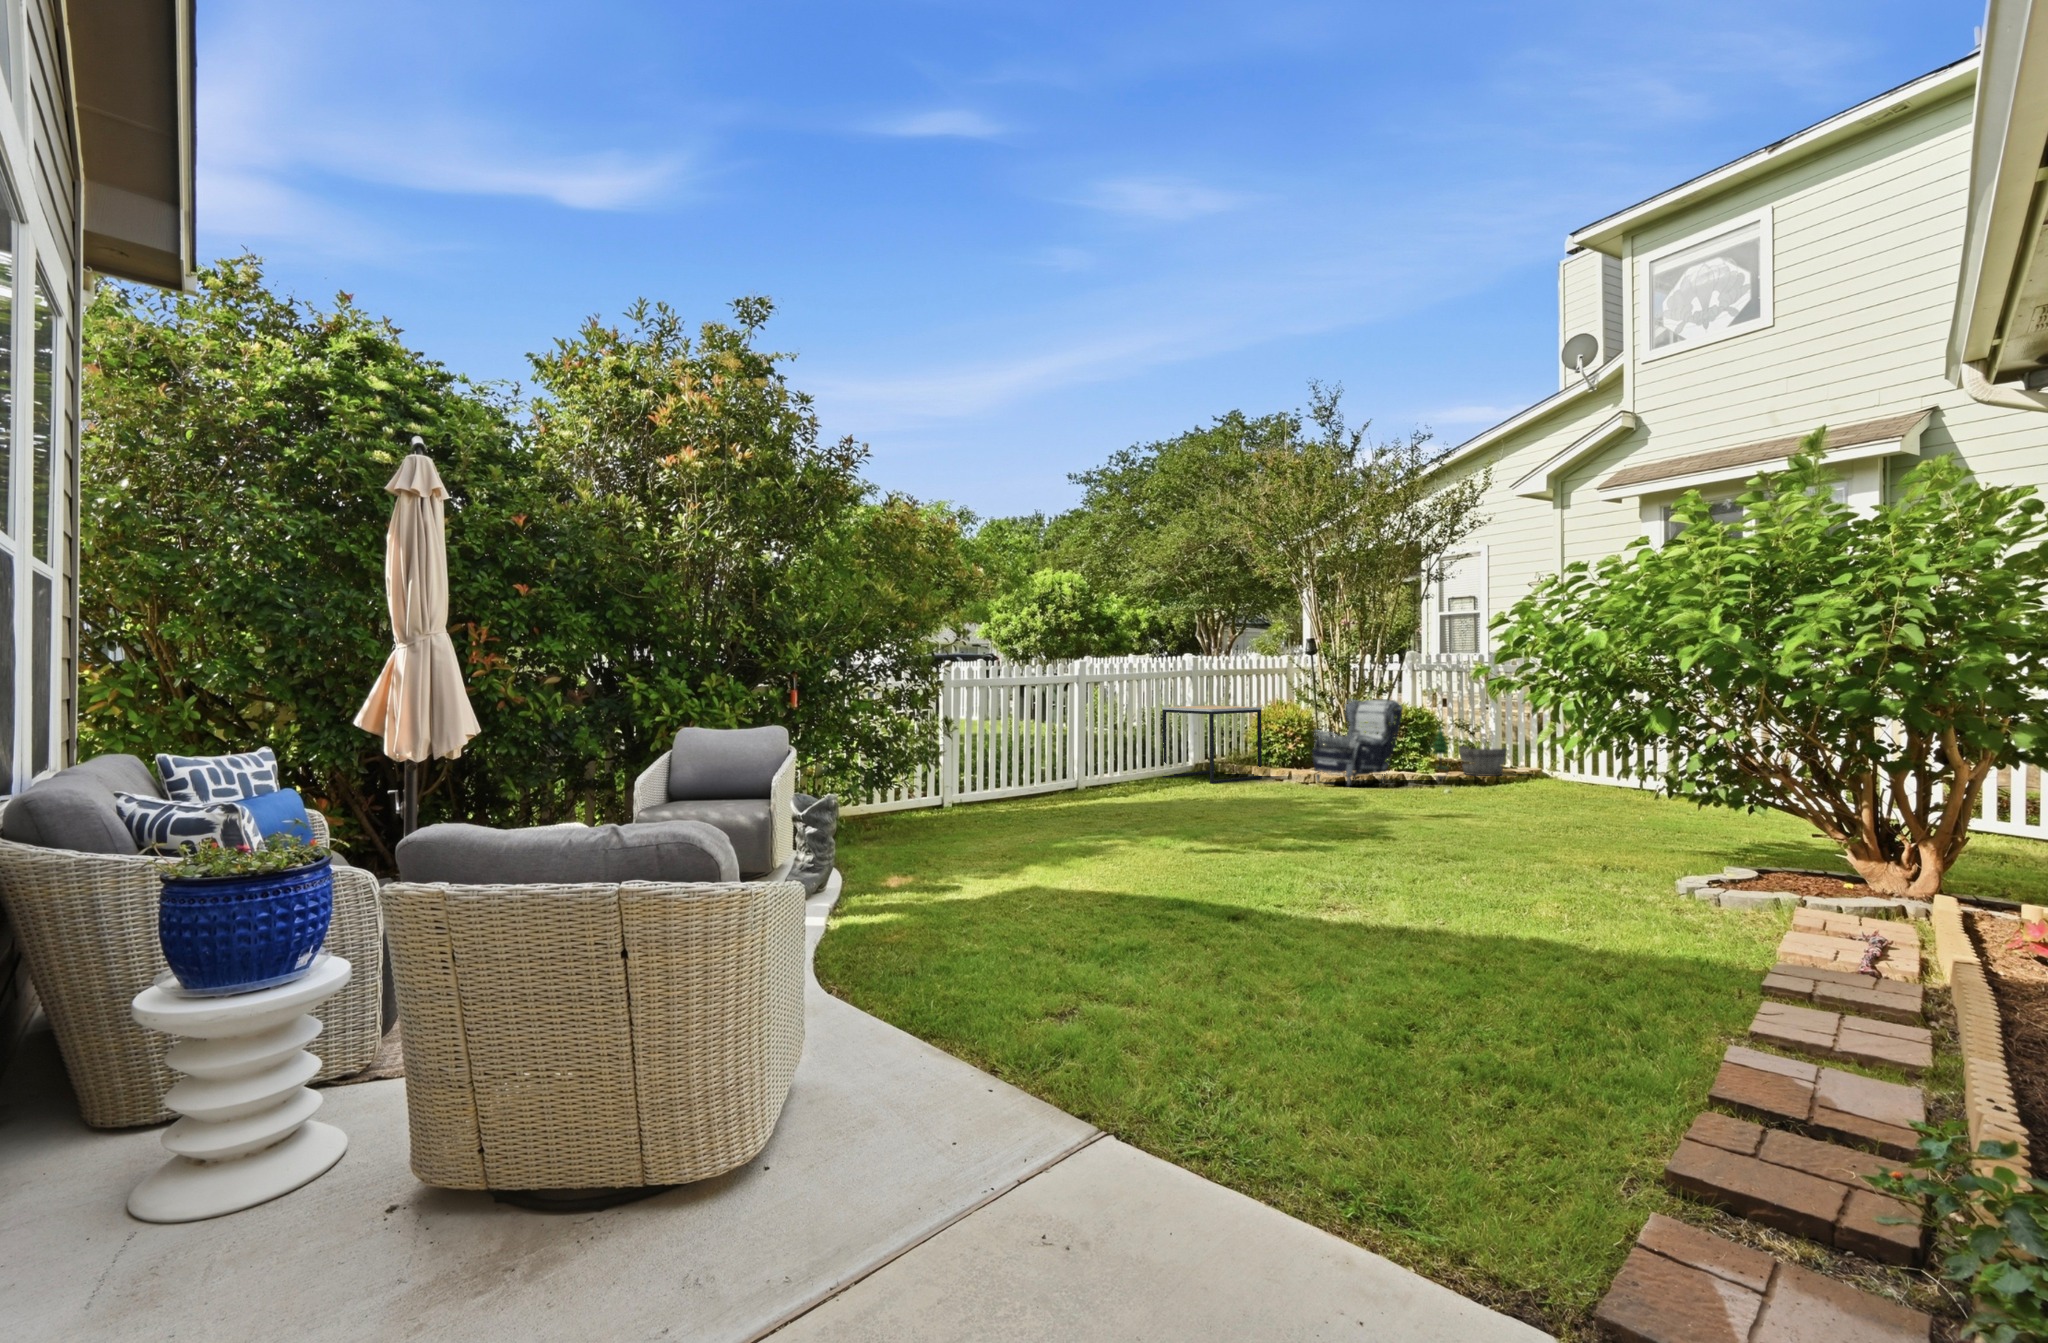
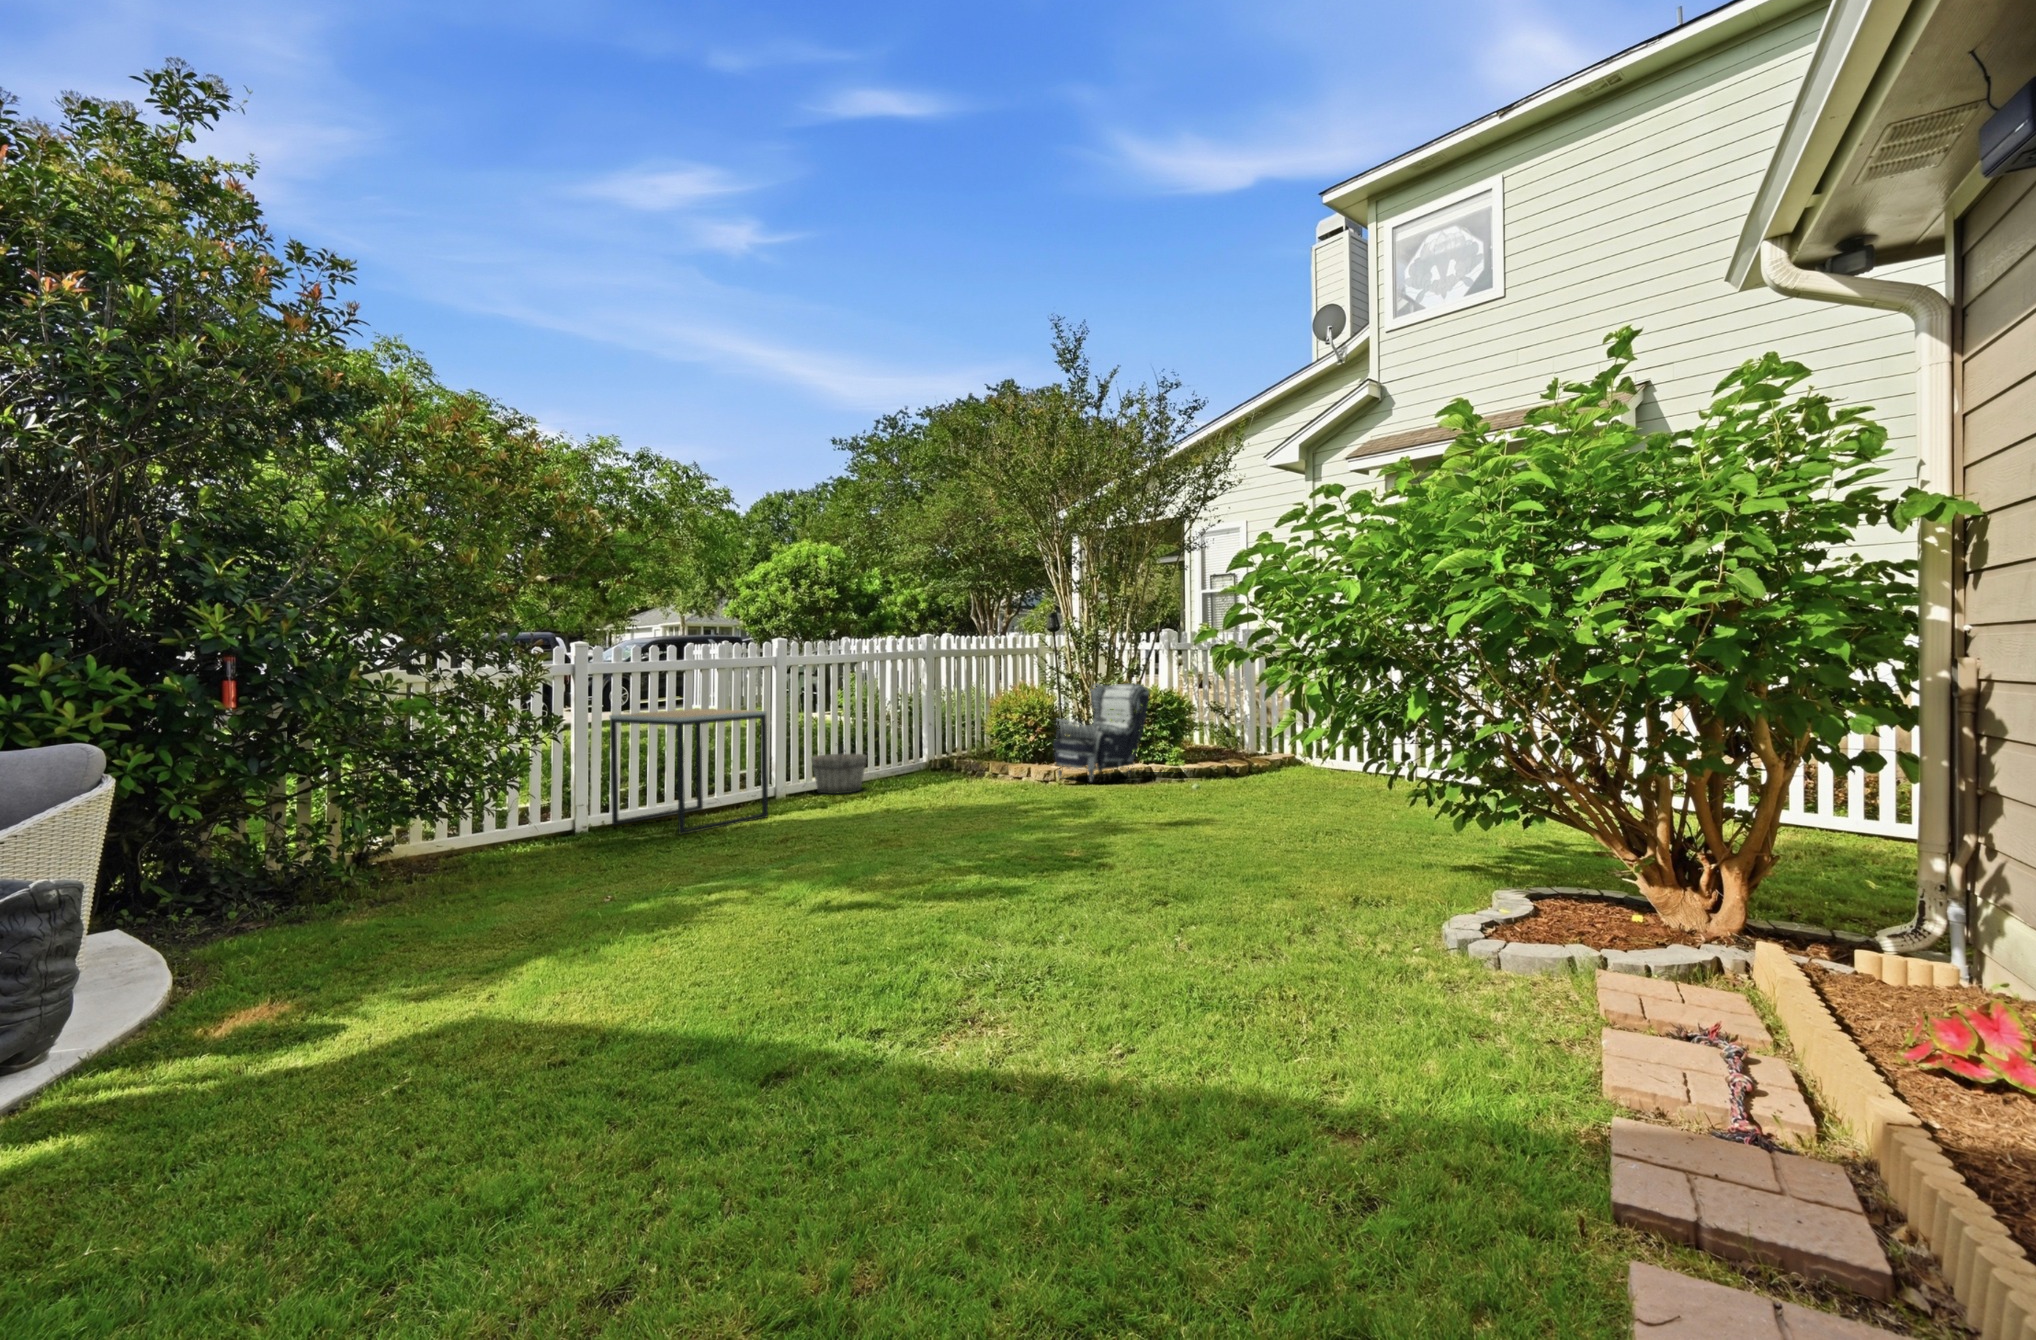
side table: present [1162,705,1262,784] -> present [609,709,768,834]
potted tree: present [1431,727,1449,780] -> none [1180,710,1202,772]
wooden bucket: present [1459,741,1507,776] -> present [811,747,867,793]

